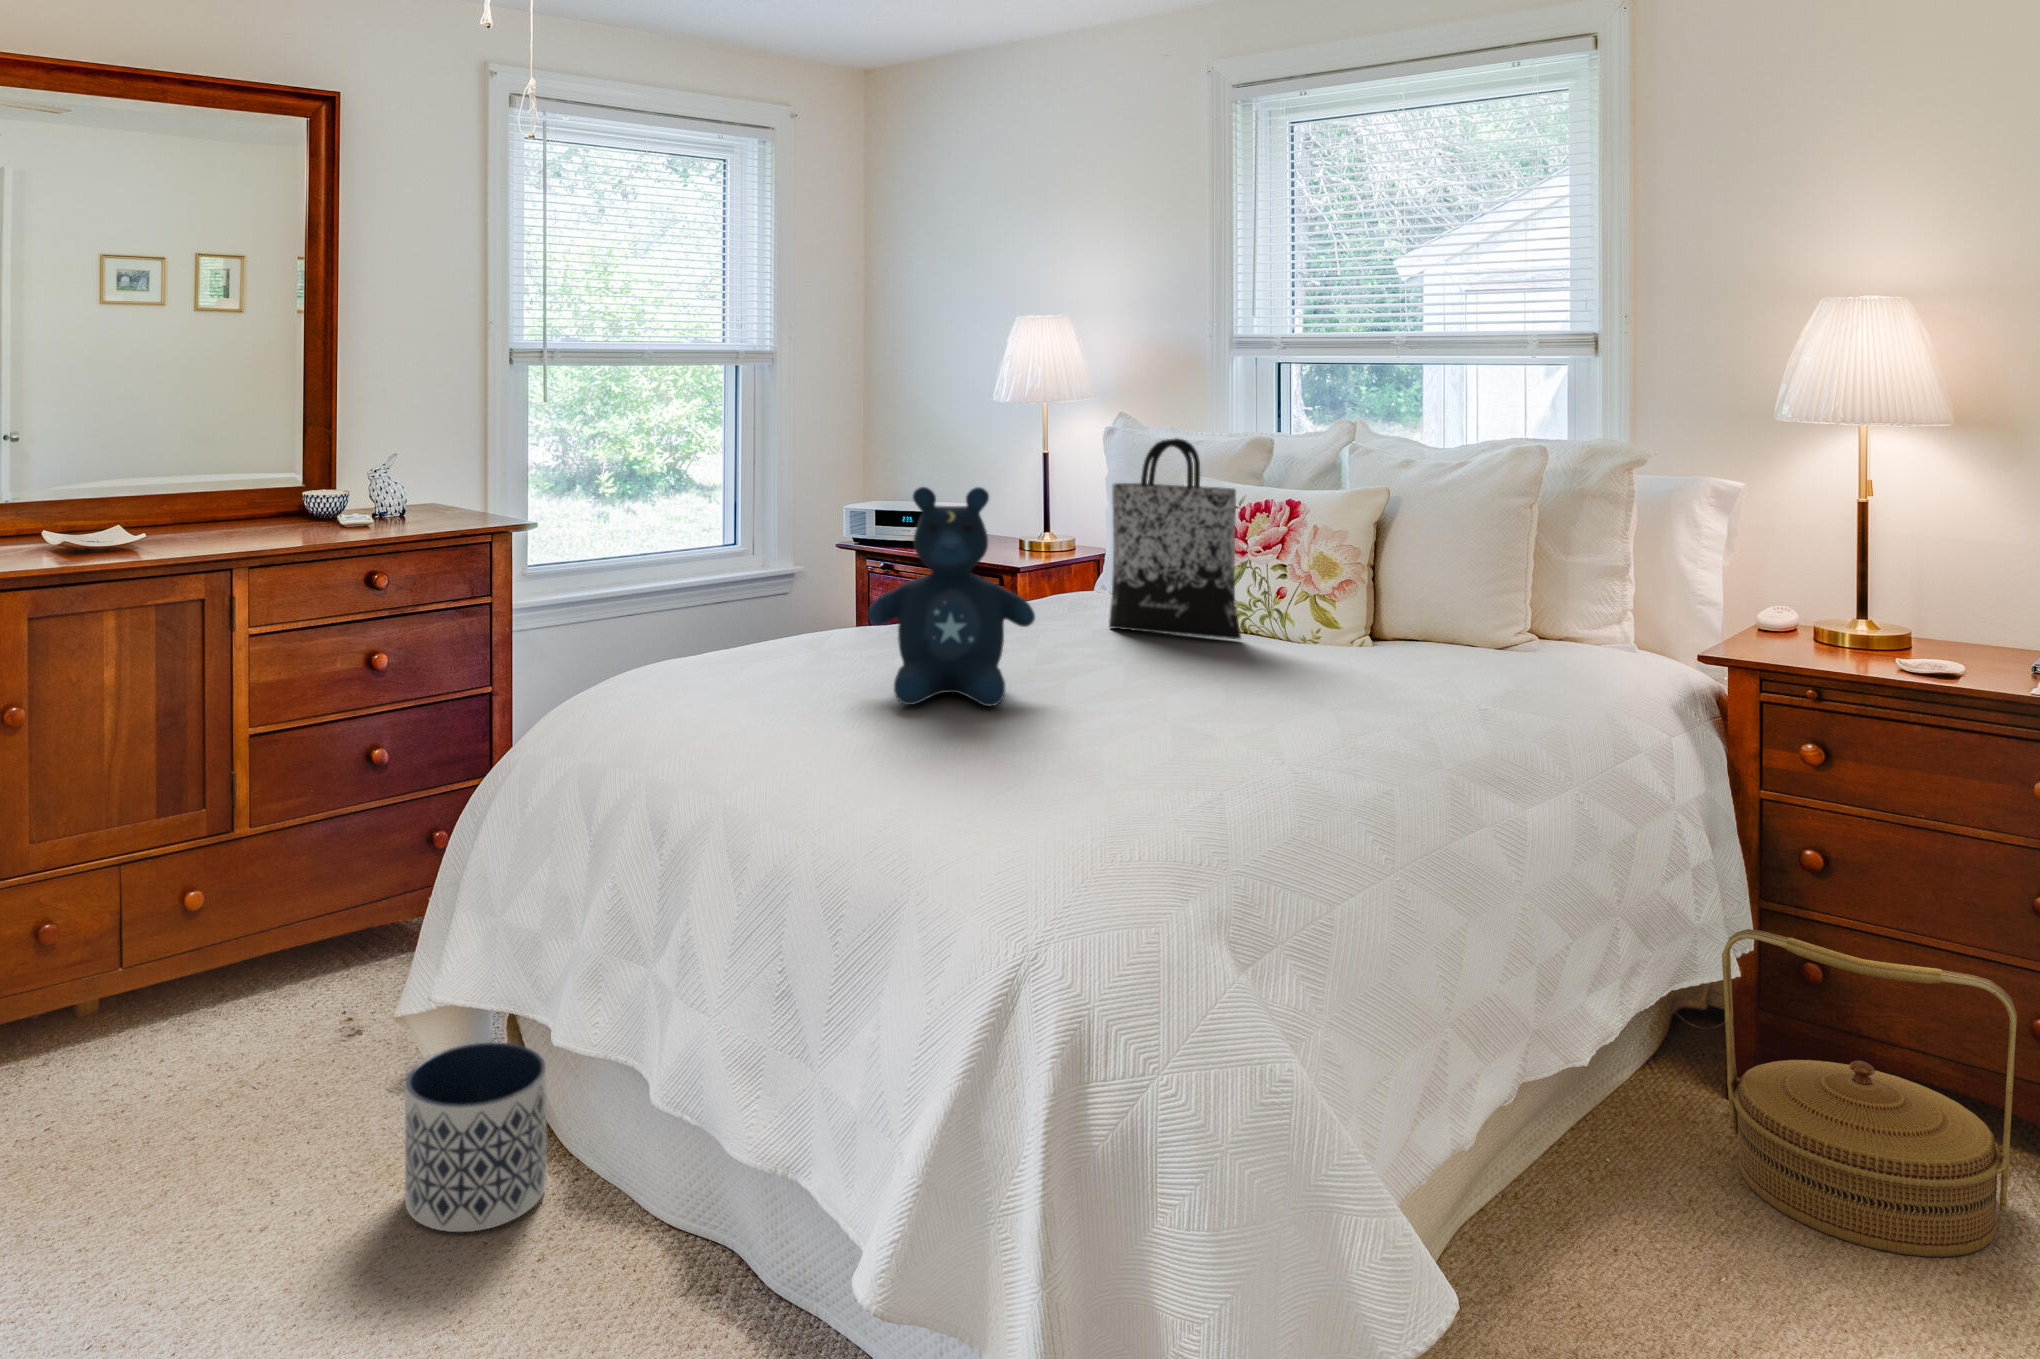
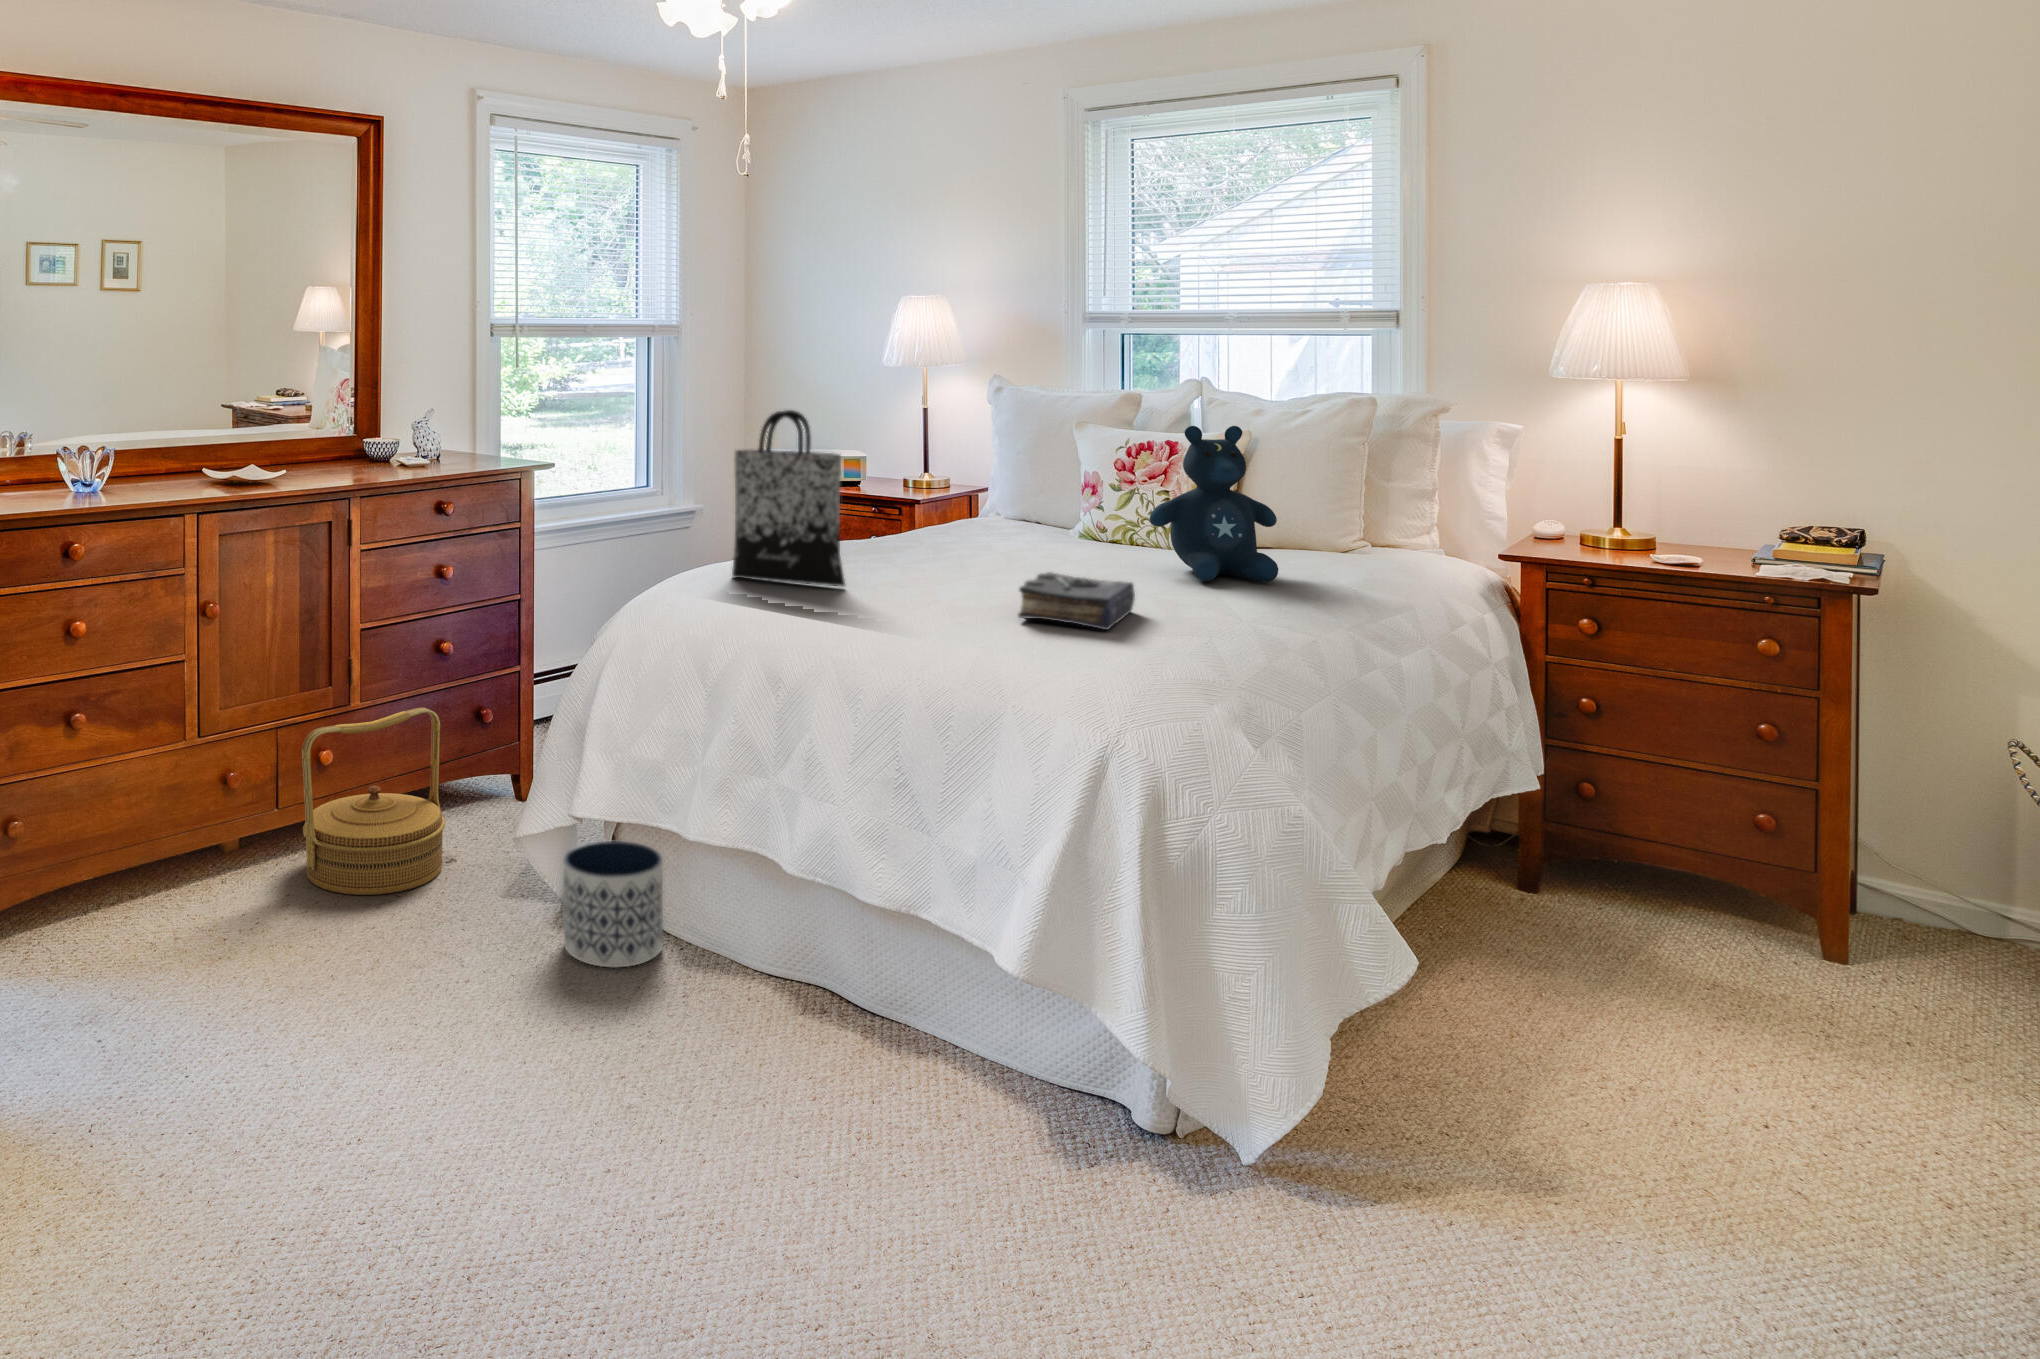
tote bag: present [1109,438,1241,640] -> present [732,410,845,586]
stuffed bear: present [868,487,1035,706] -> present [1149,426,1278,582]
book: none [990,684,1165,777] -> present [1018,572,1135,630]
woven basket: present [1722,929,2017,1257] -> present [302,707,445,895]

